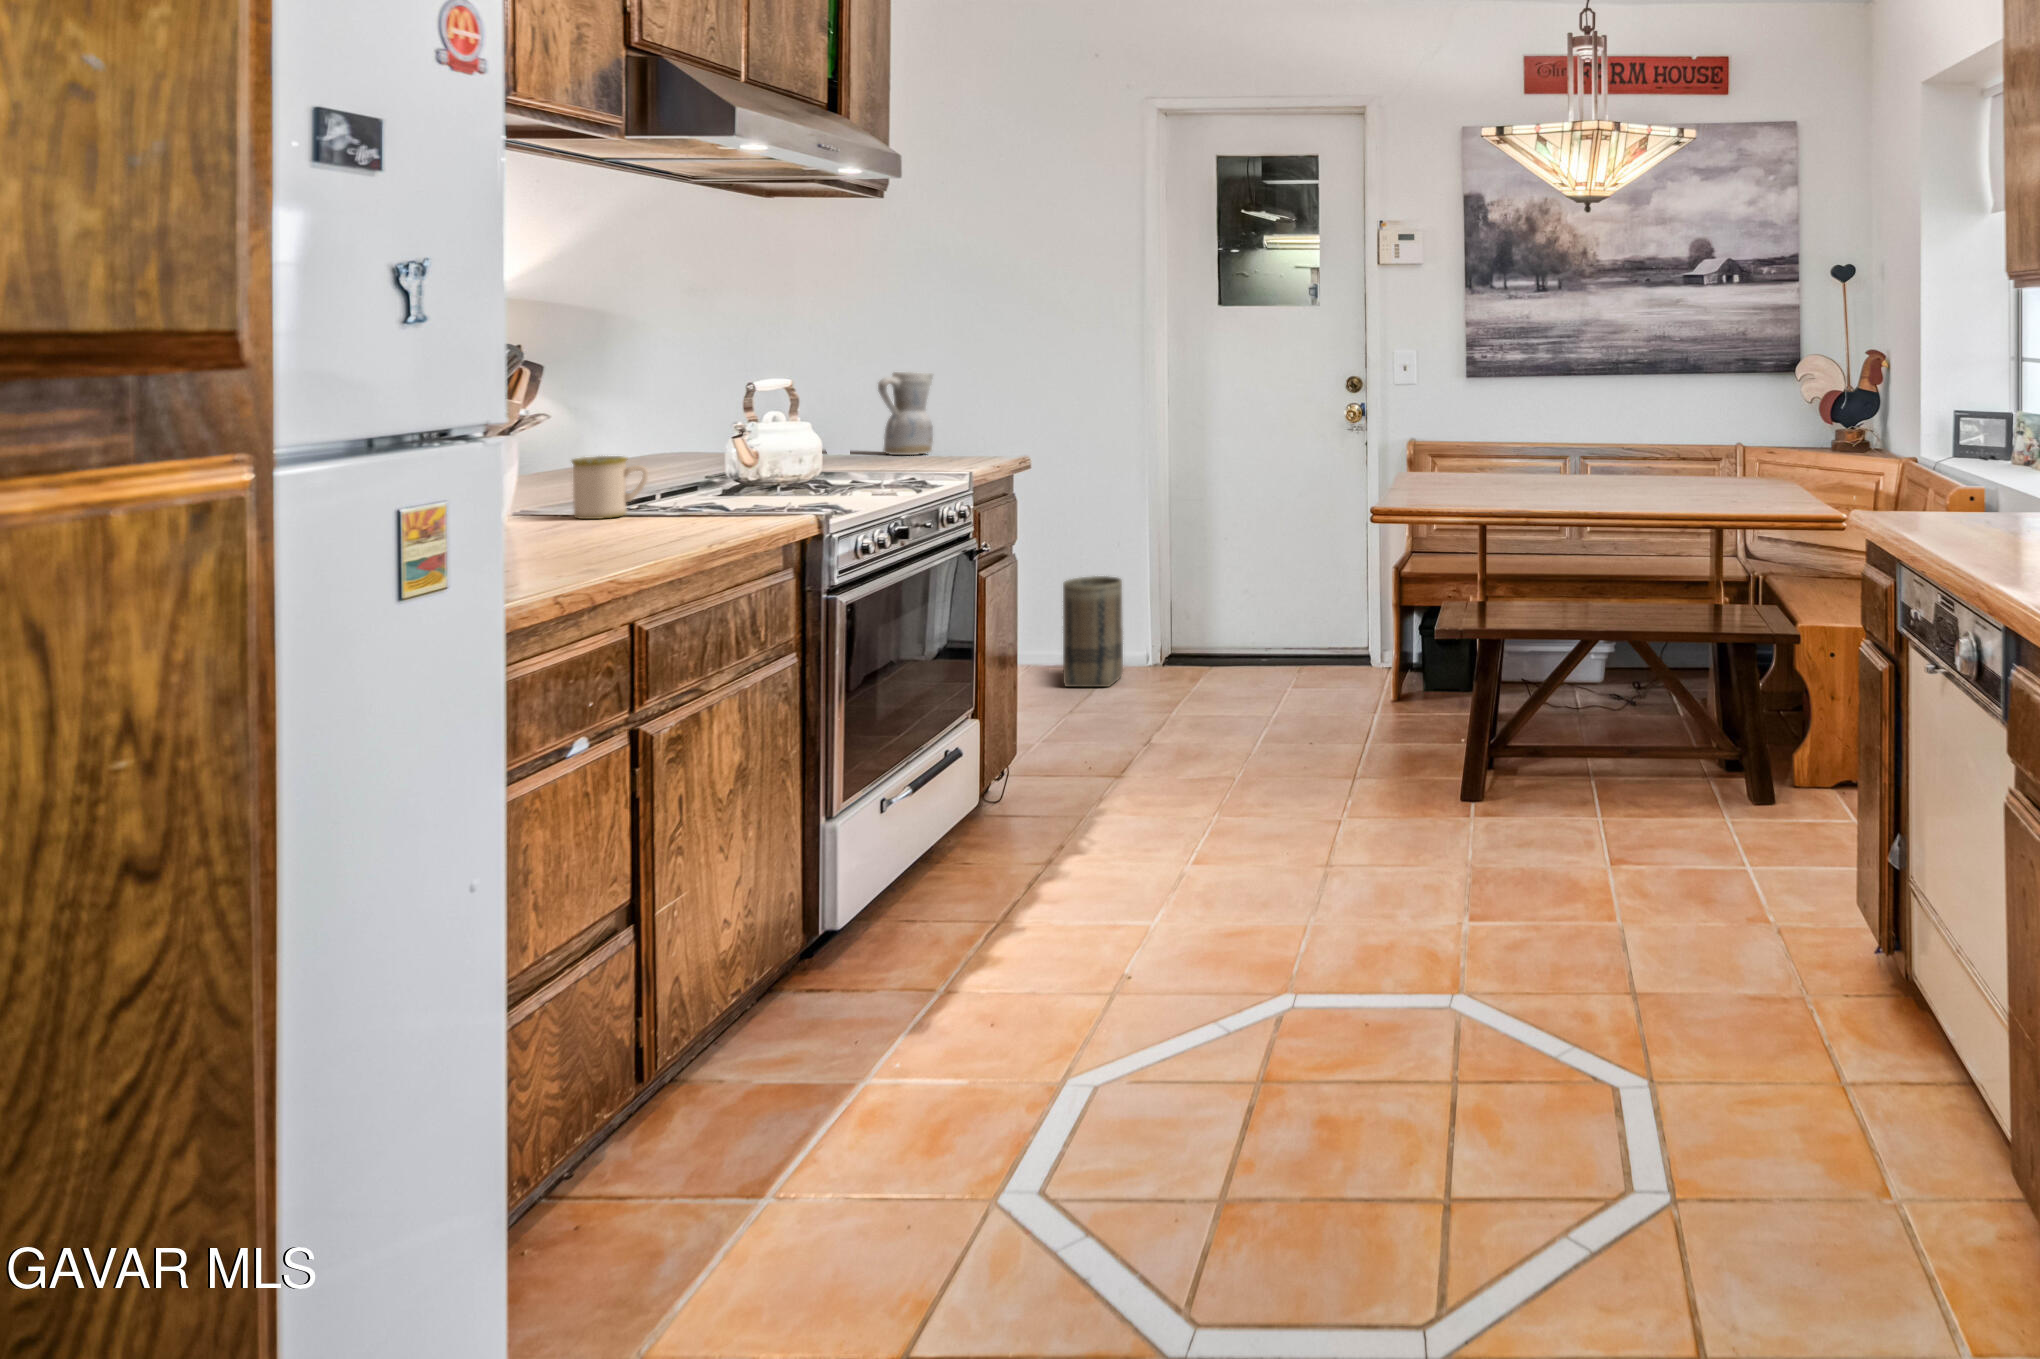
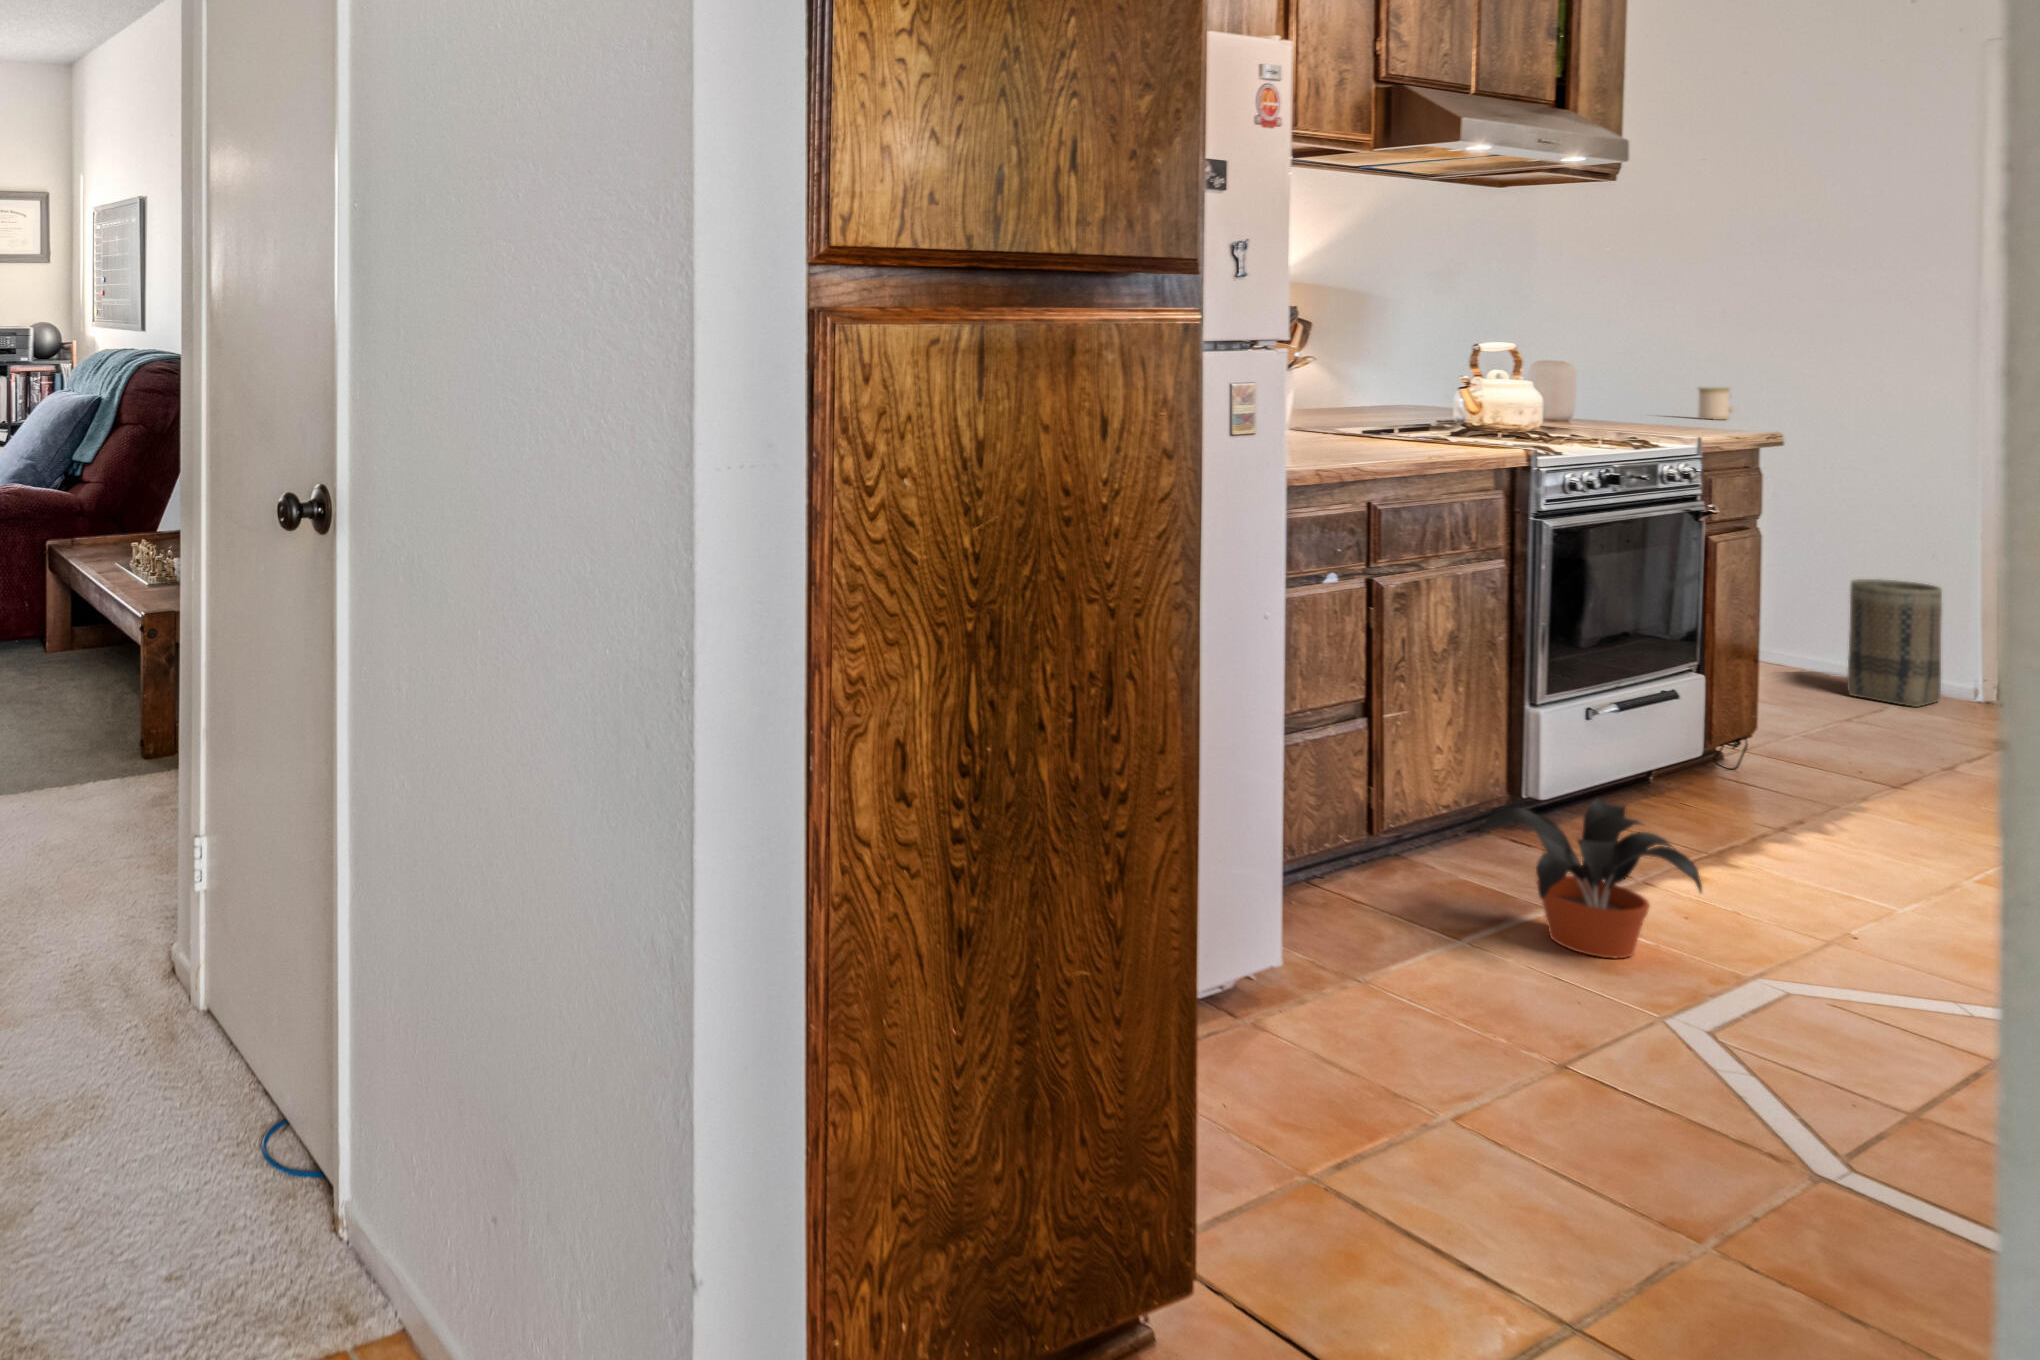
ceramic pitcher: present [878,372,933,455] -> none [1612,343,1678,424]
mug: present [572,456,648,519] -> present [1698,388,1735,420]
potted plant: none [784,935,1020,1147] -> present [1479,799,1702,958]

